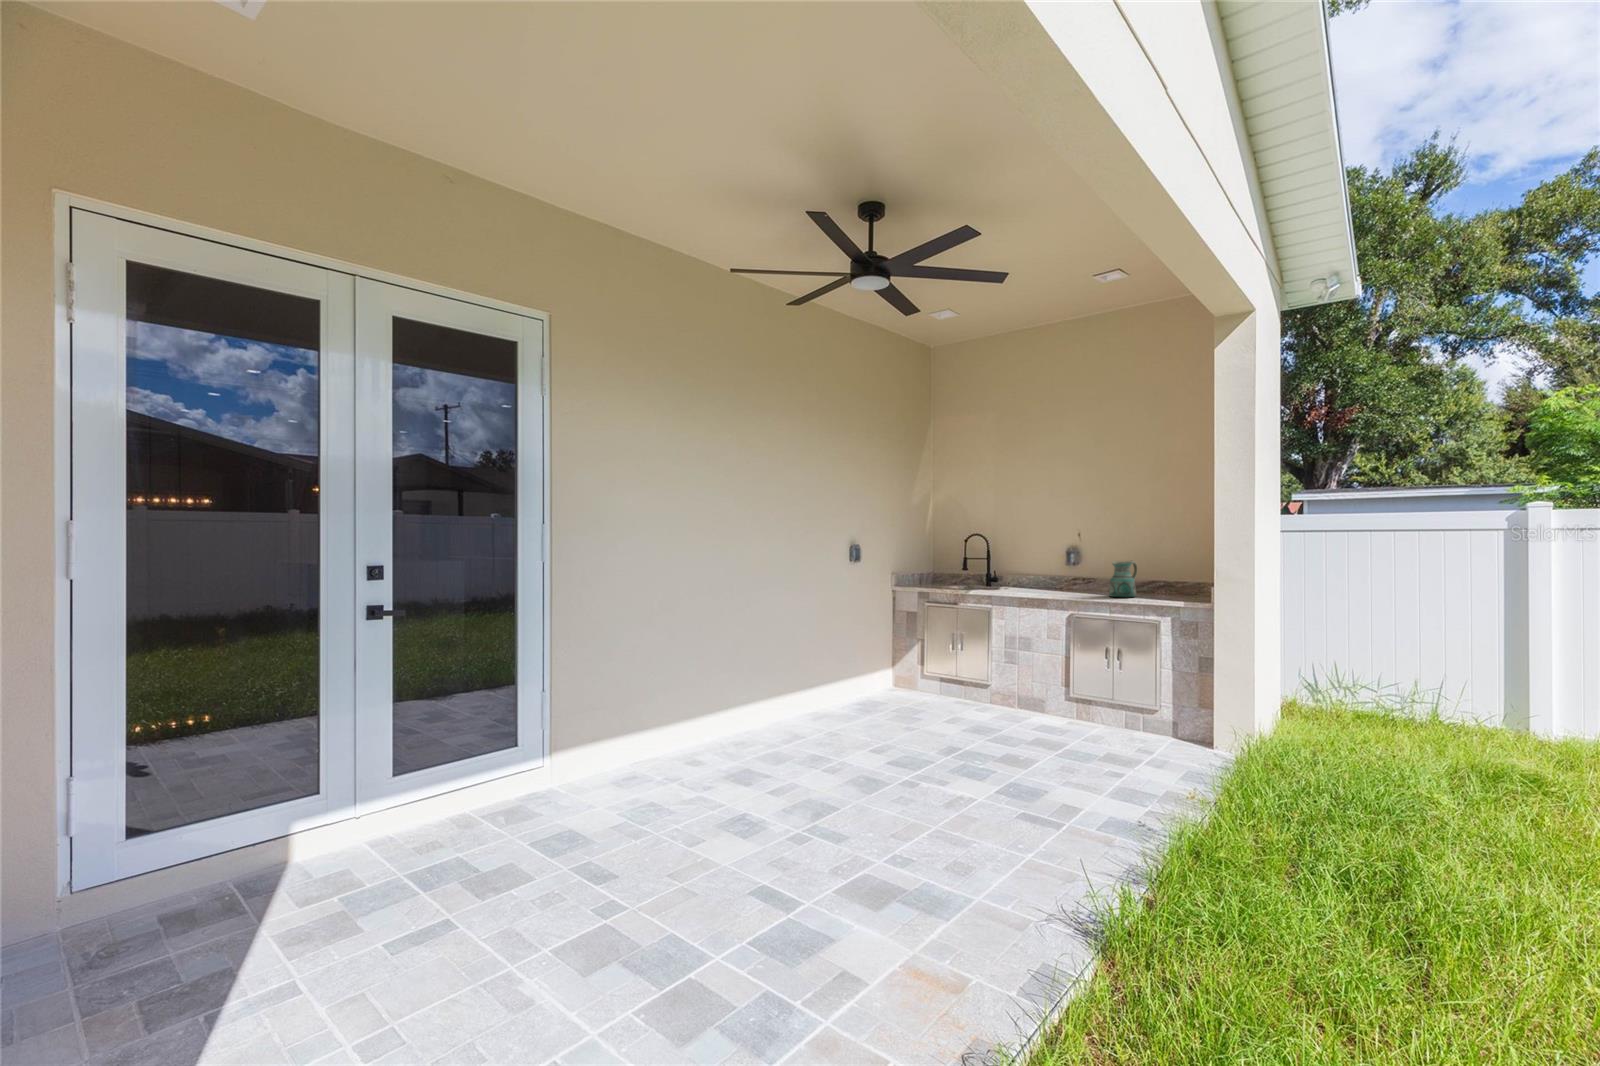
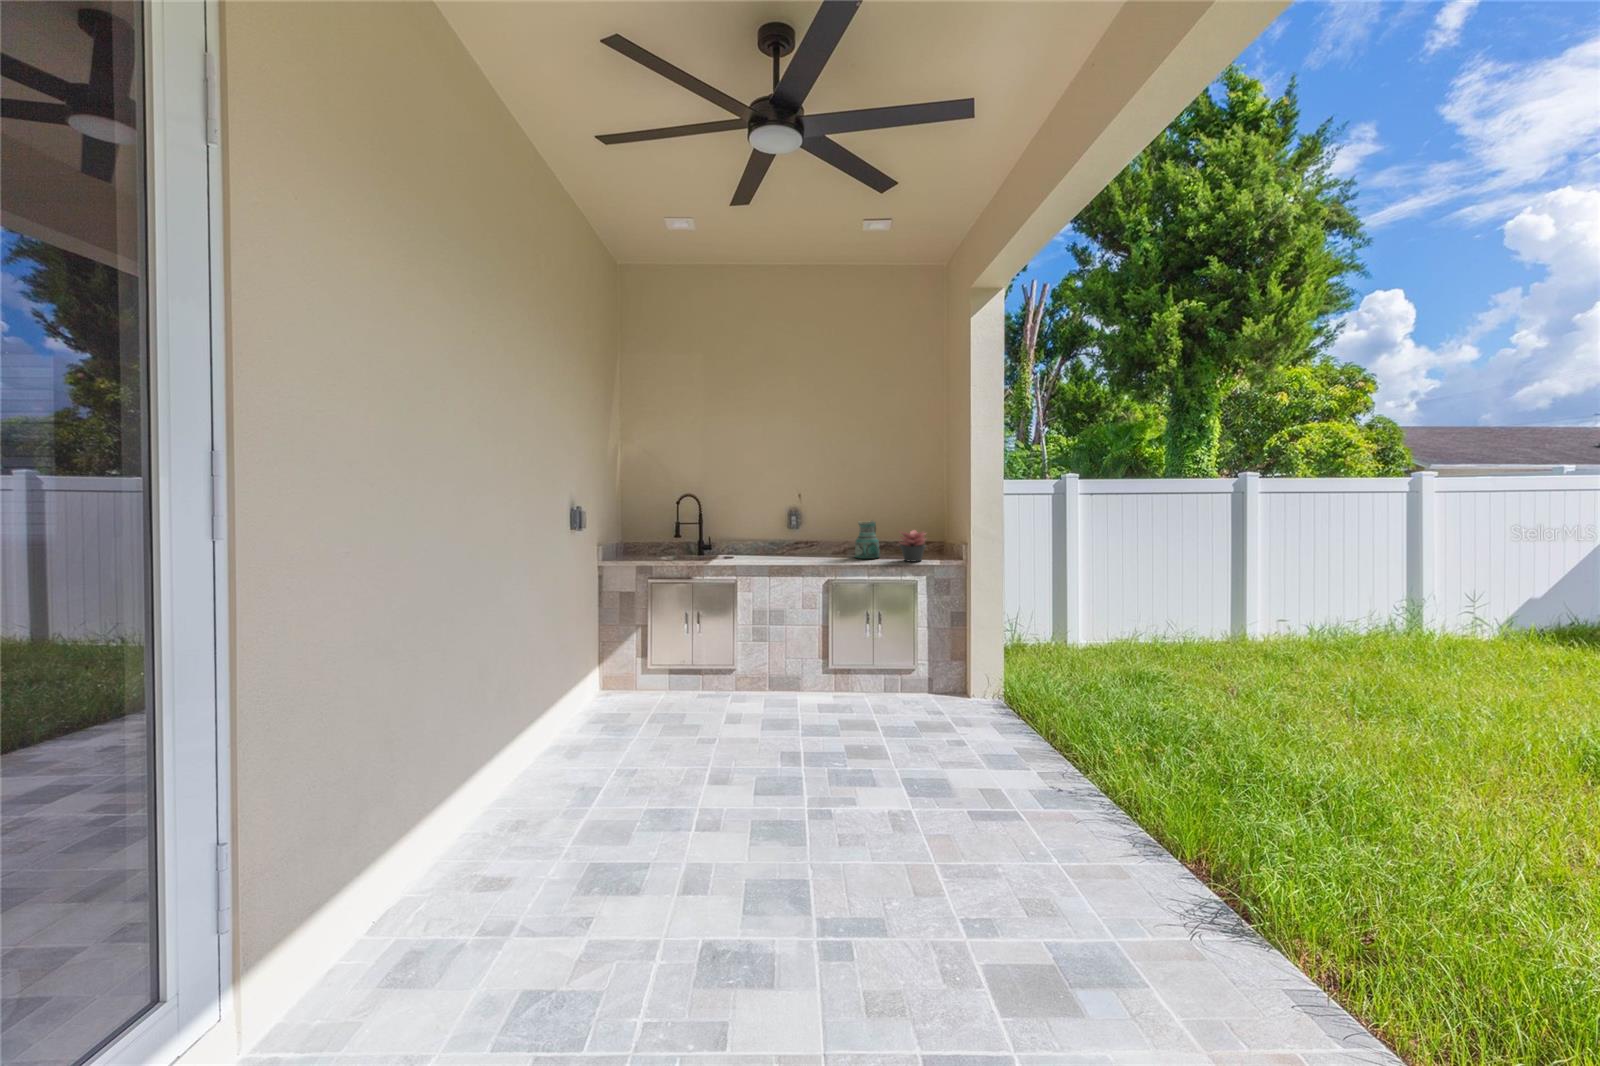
succulent plant: none [1146,571,1180,603] -> present [900,530,926,562]

